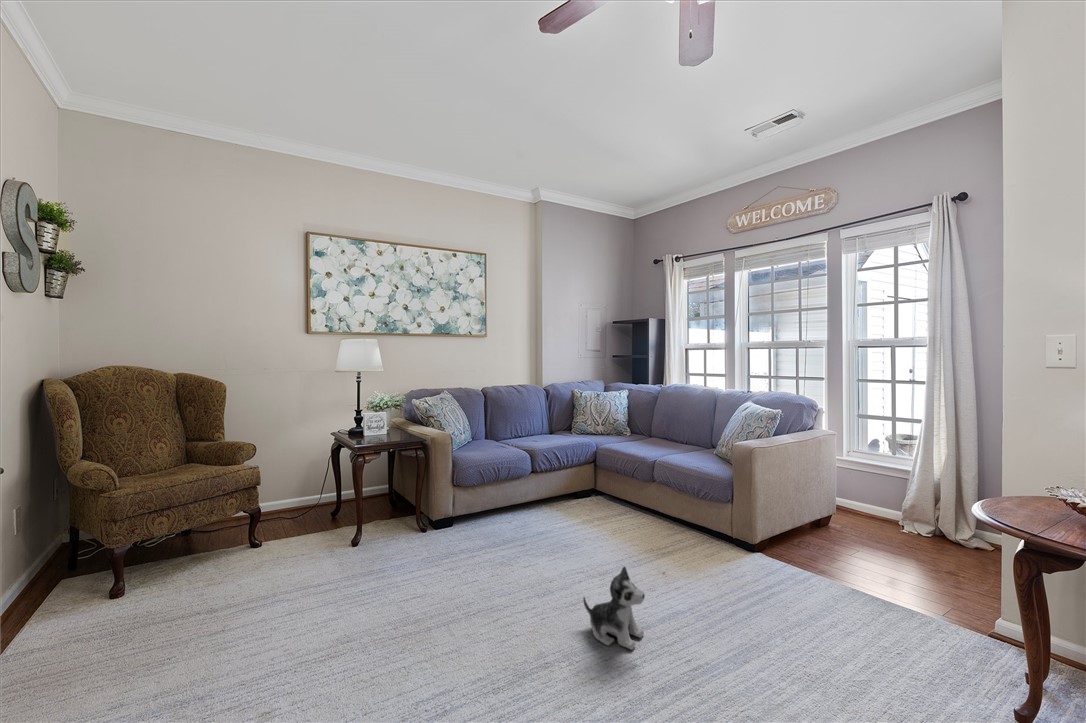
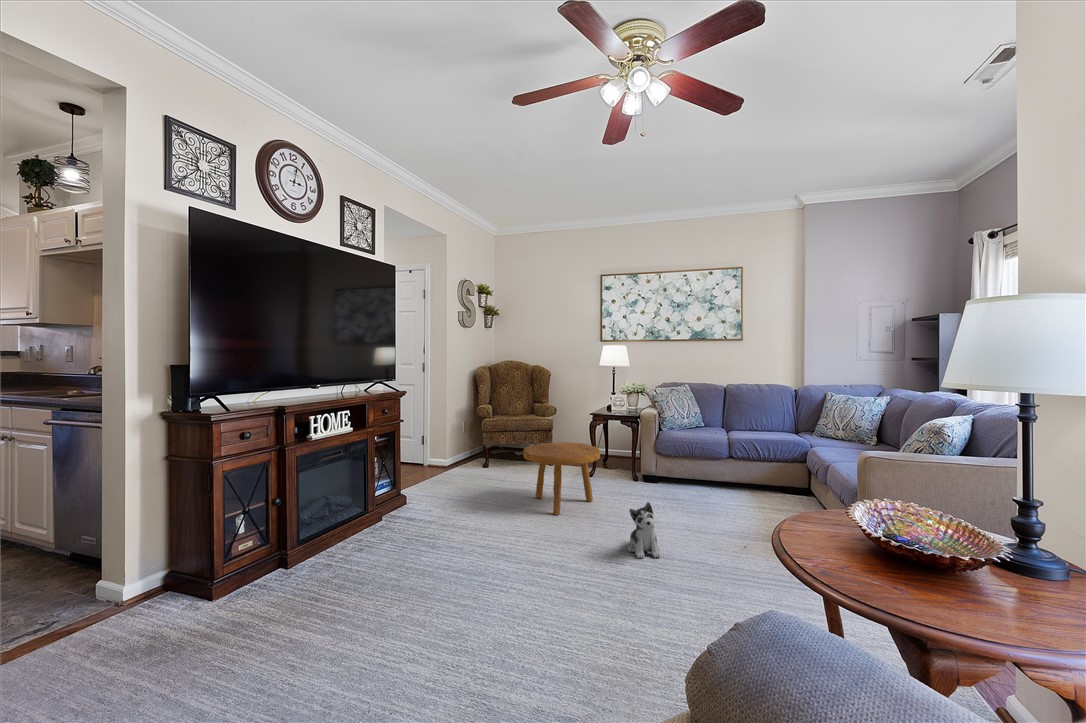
footstool: none [331,500,466,638] -> present [523,442,600,515]

